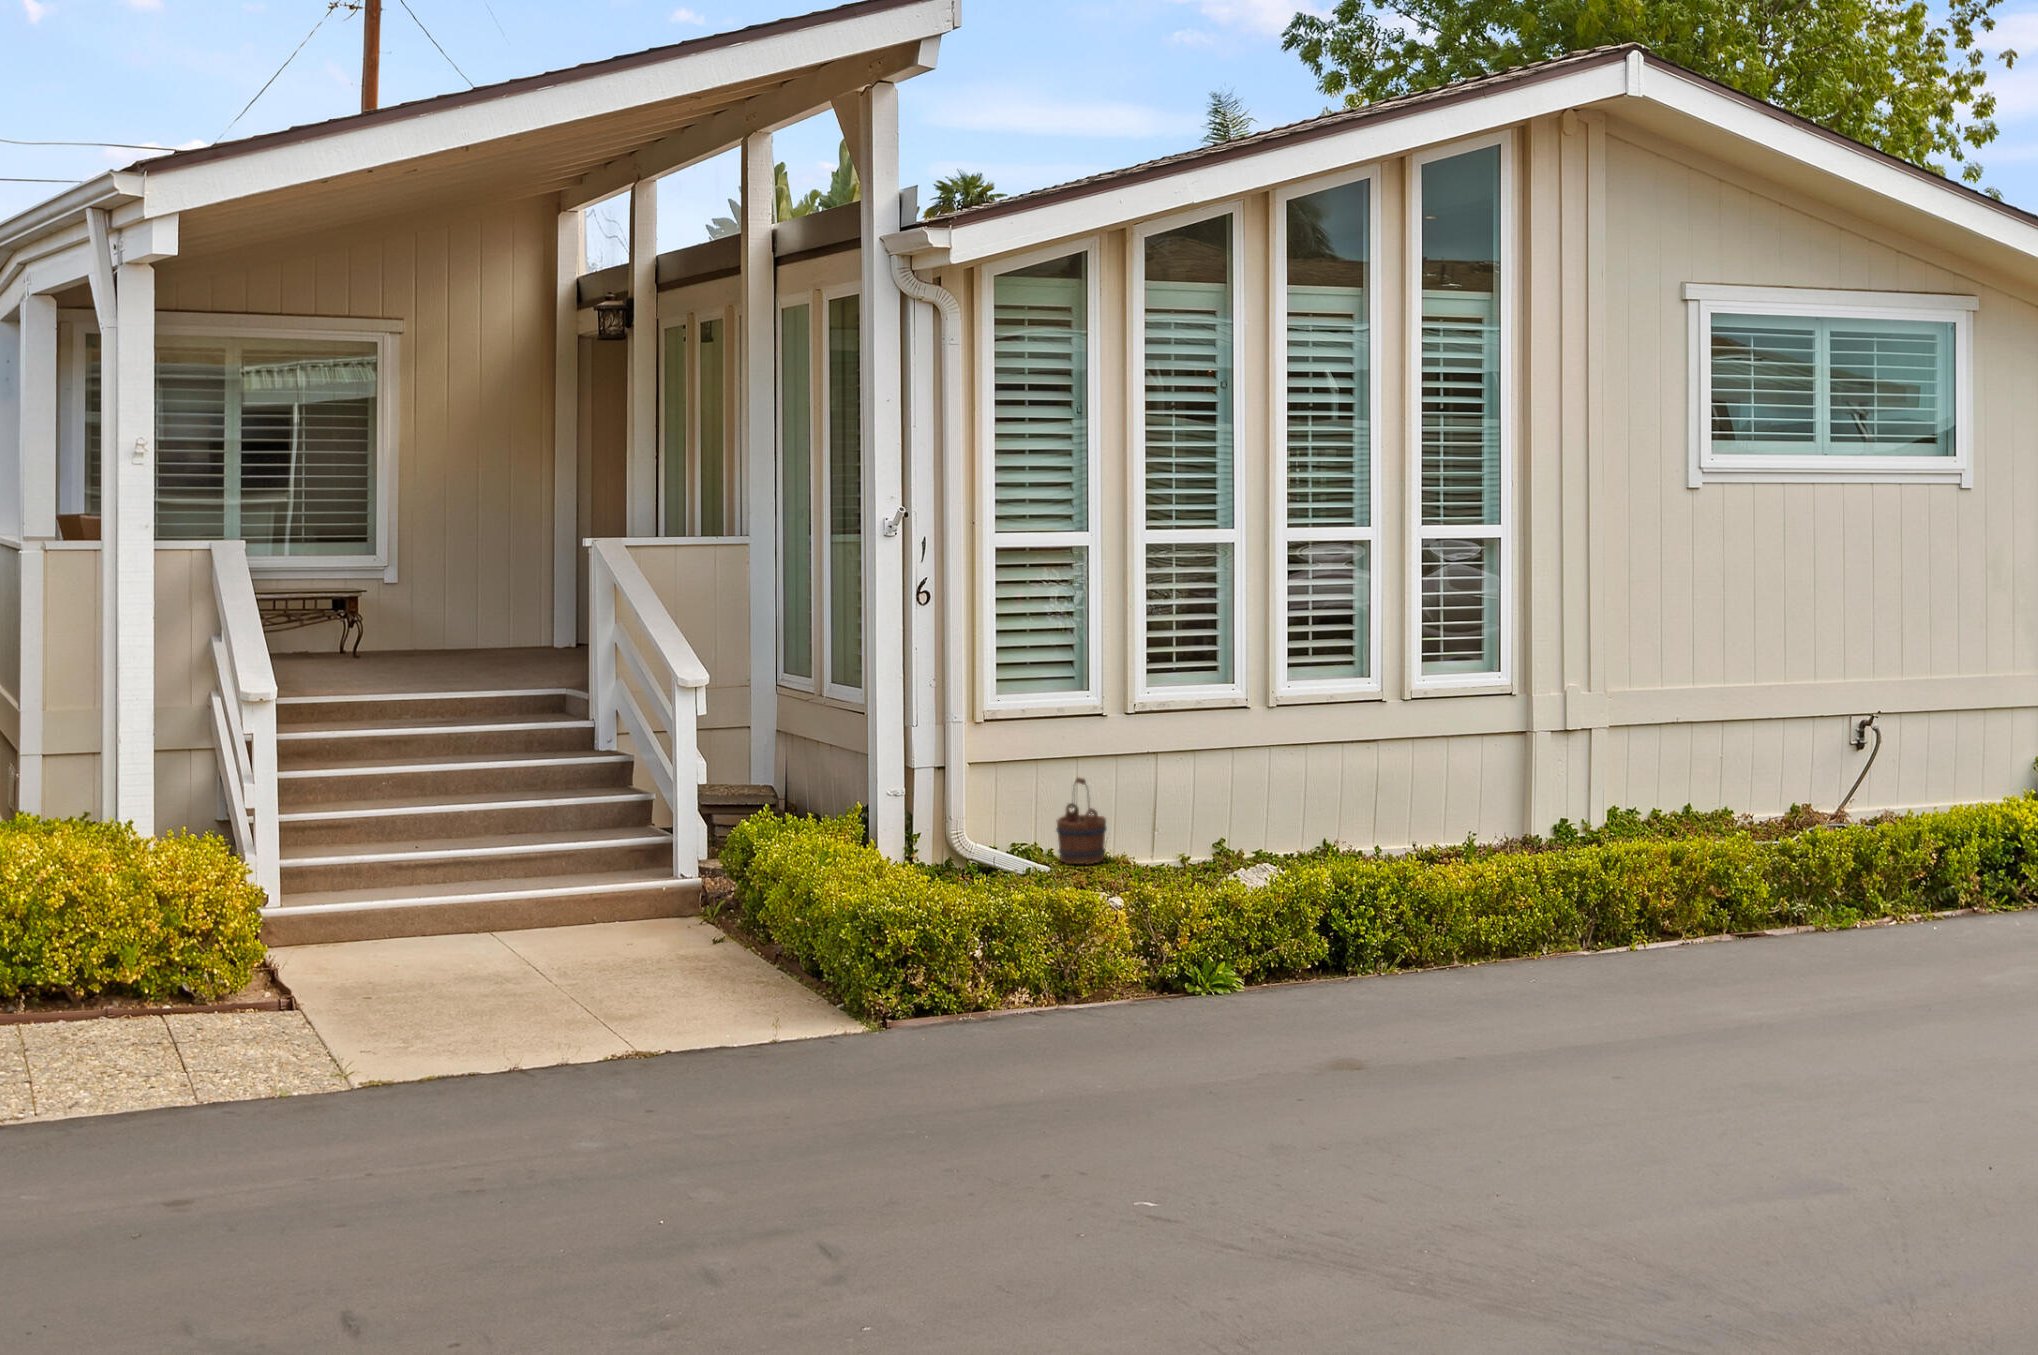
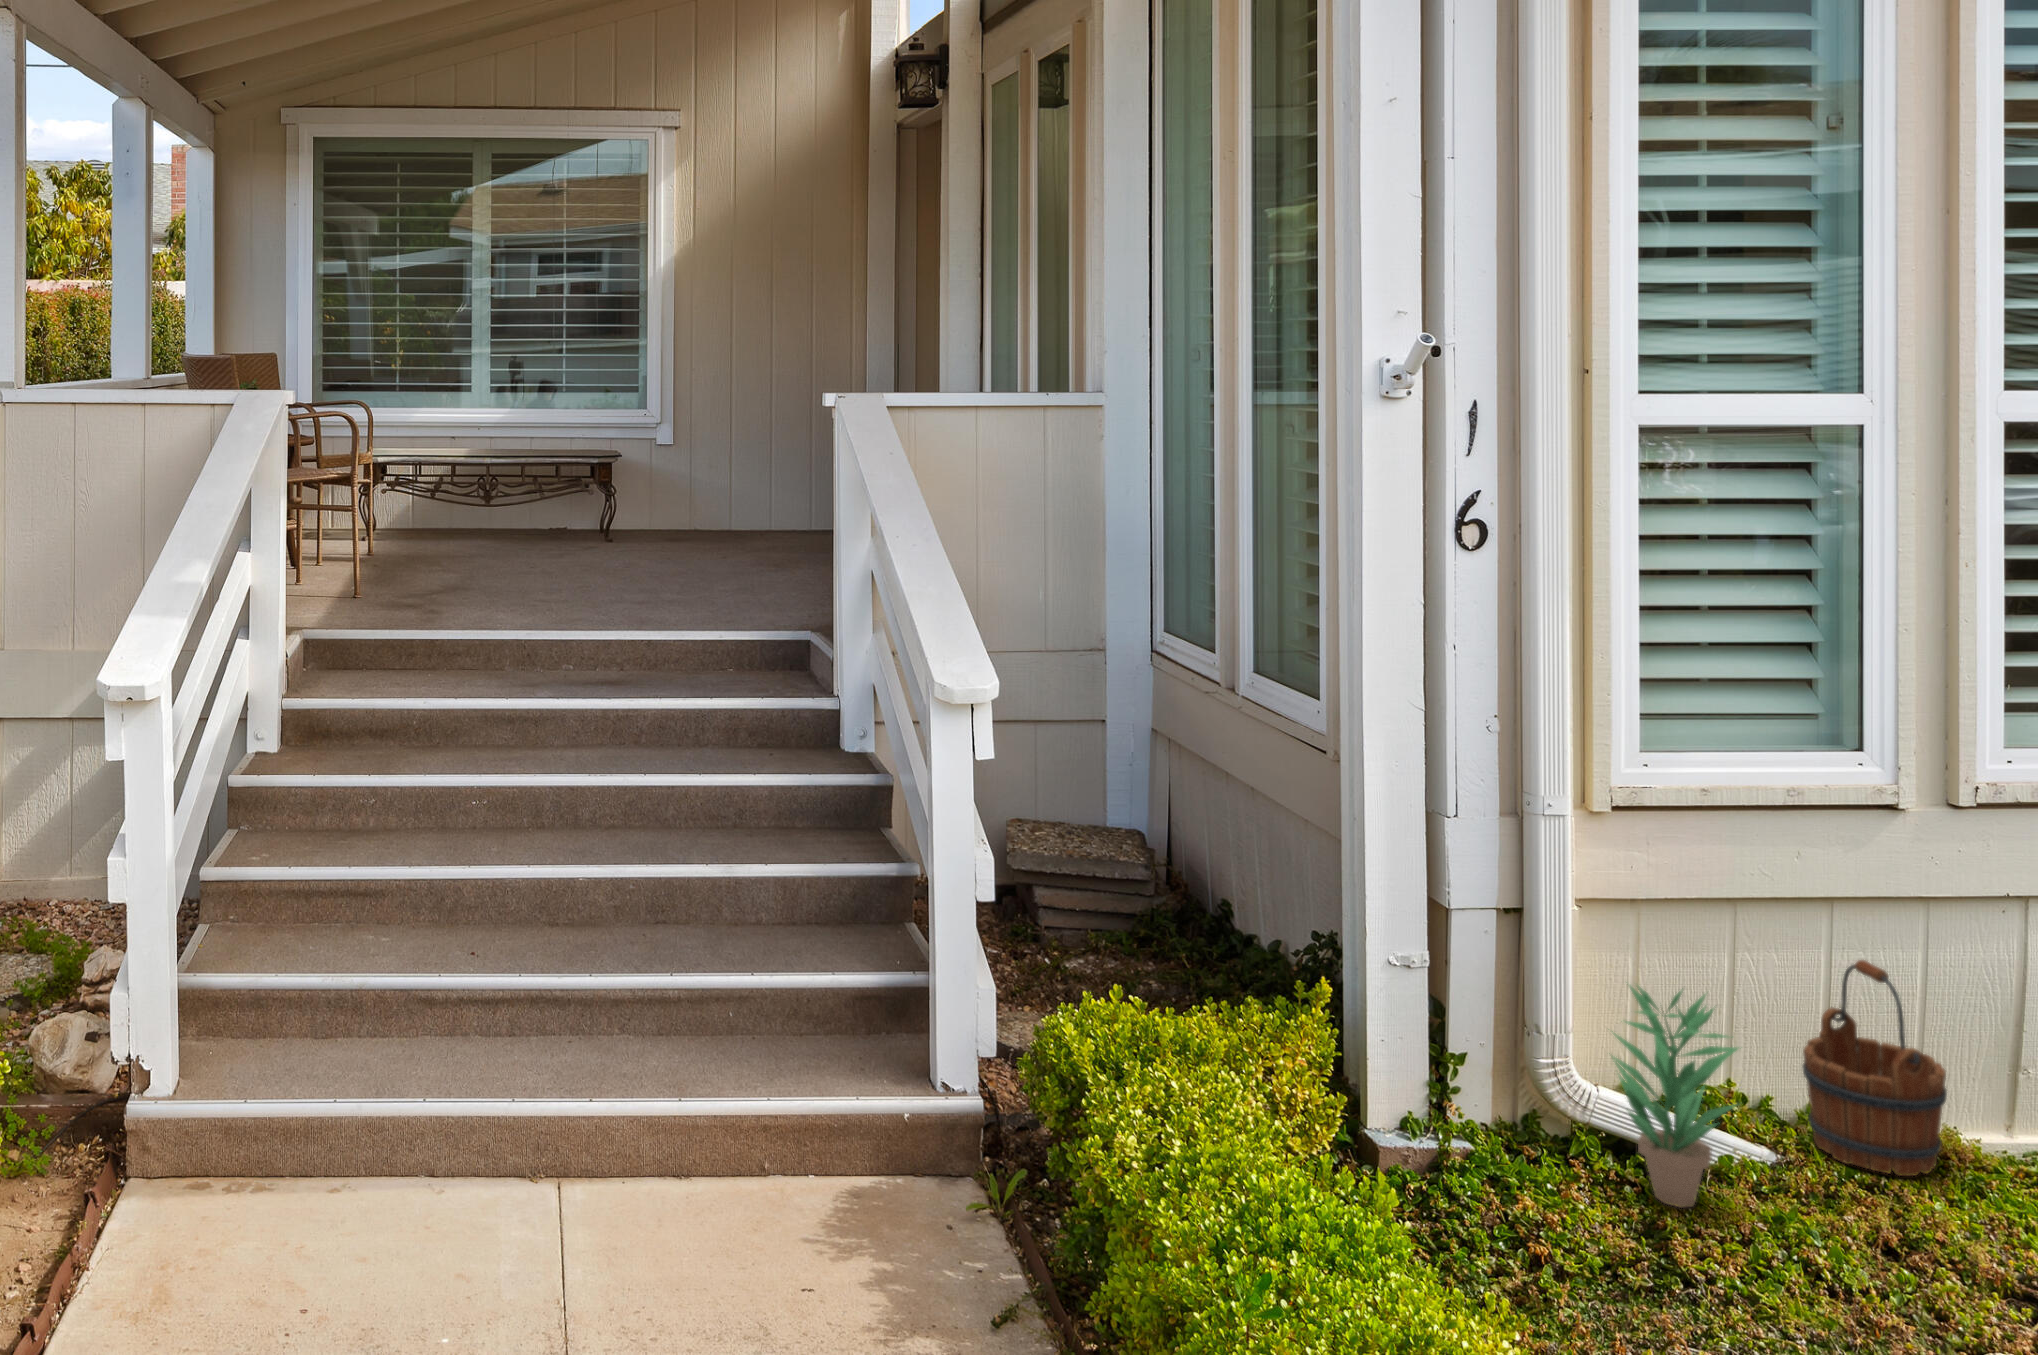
potted plant: none [971,783,1022,880] -> present [1612,986,1740,1208]

